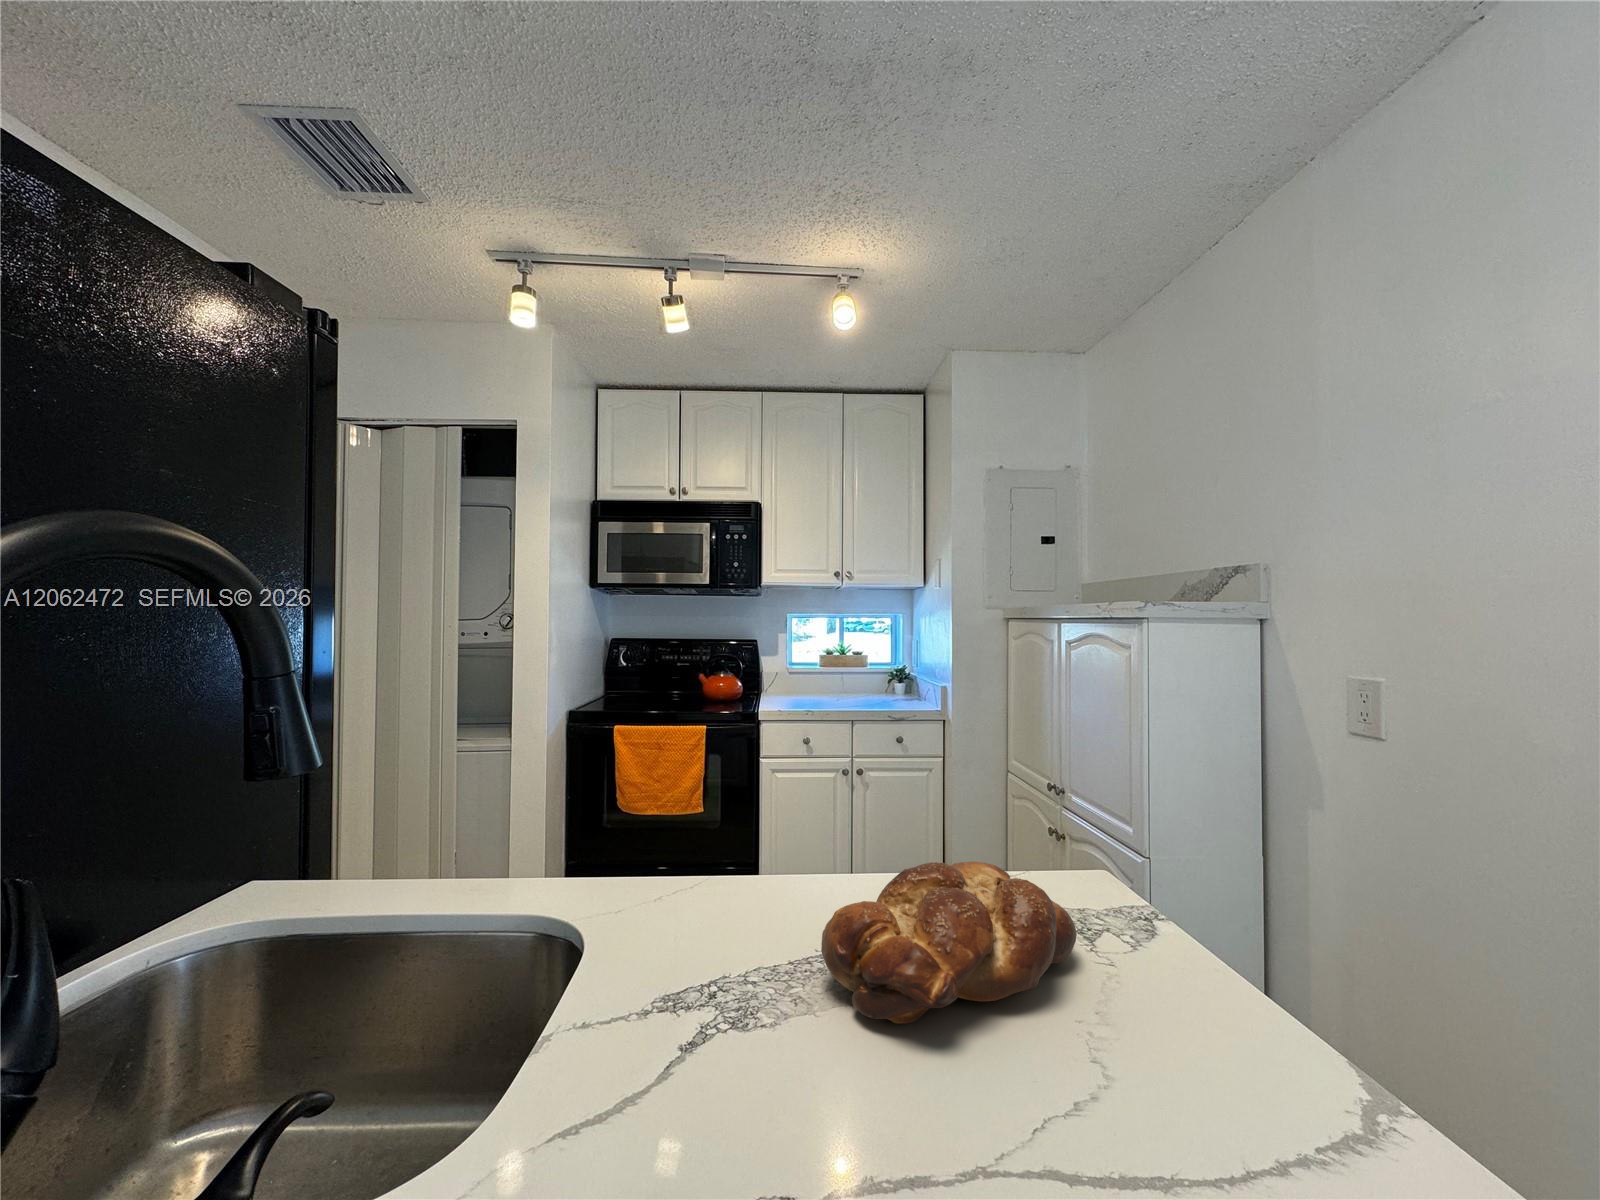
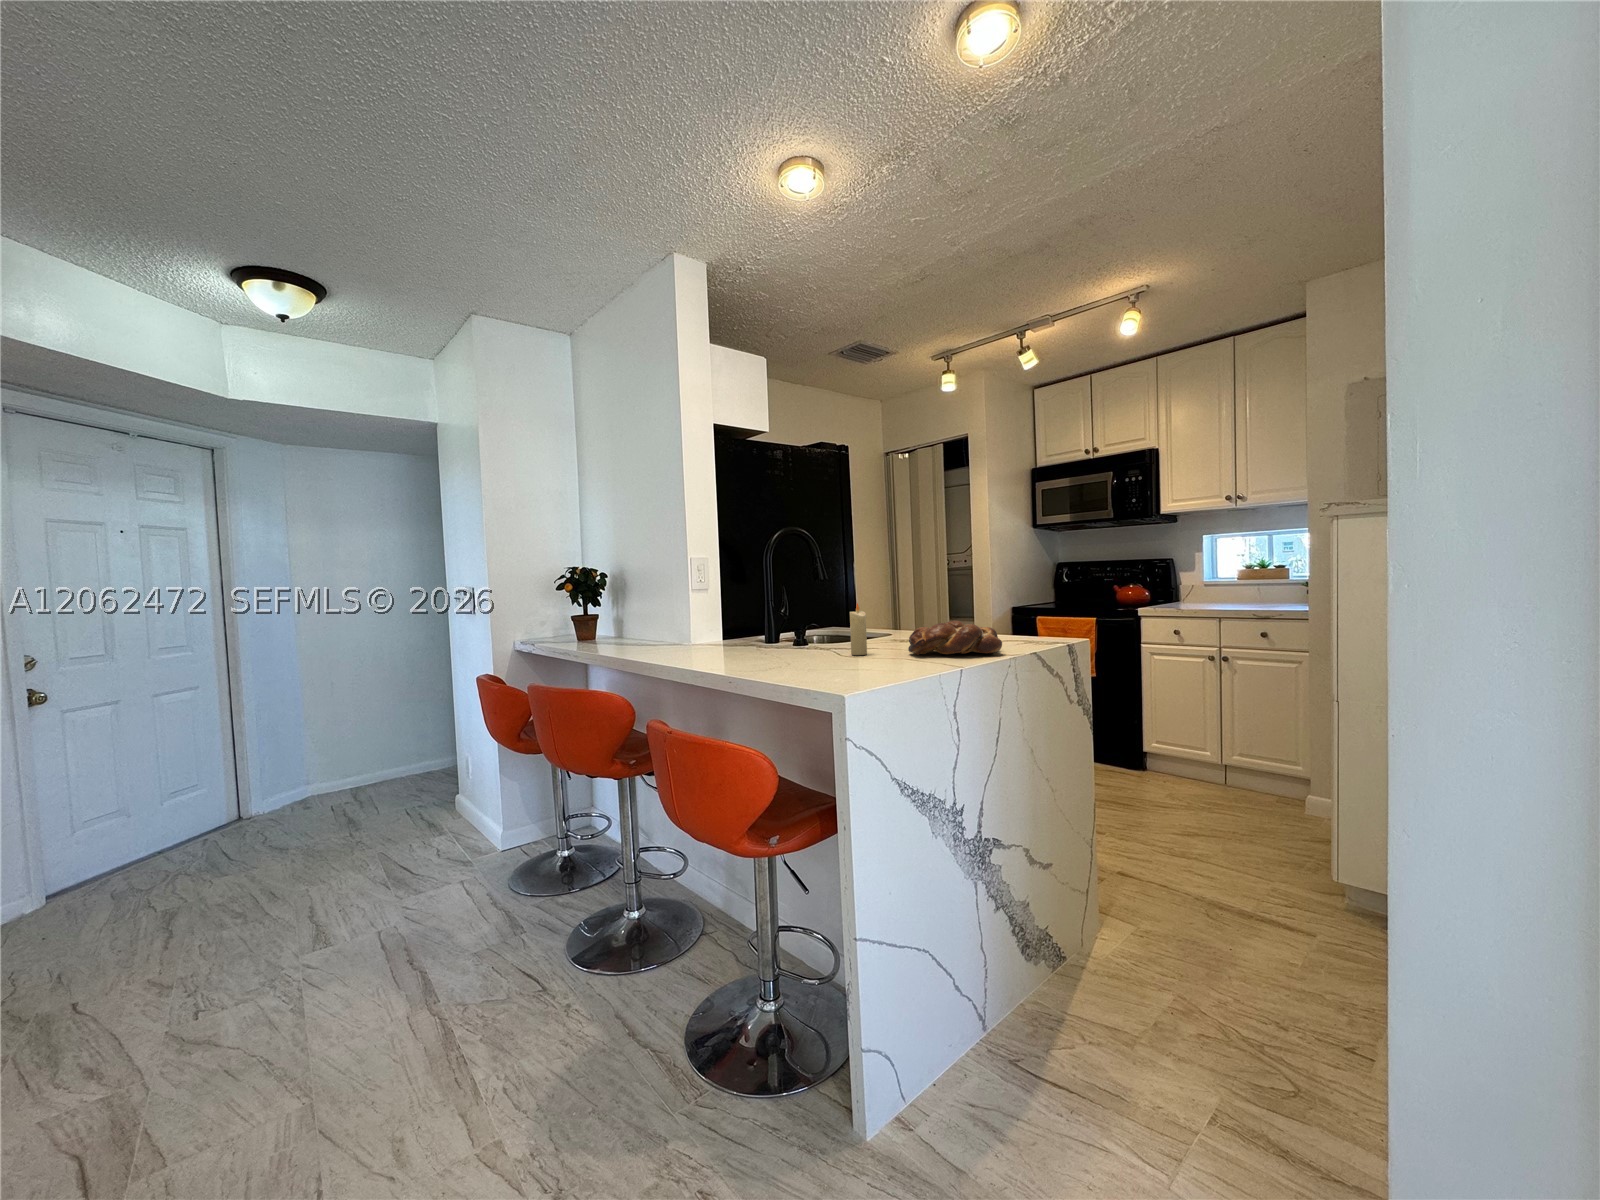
candle: none [667,871,741,1115] -> present [850,603,867,655]

